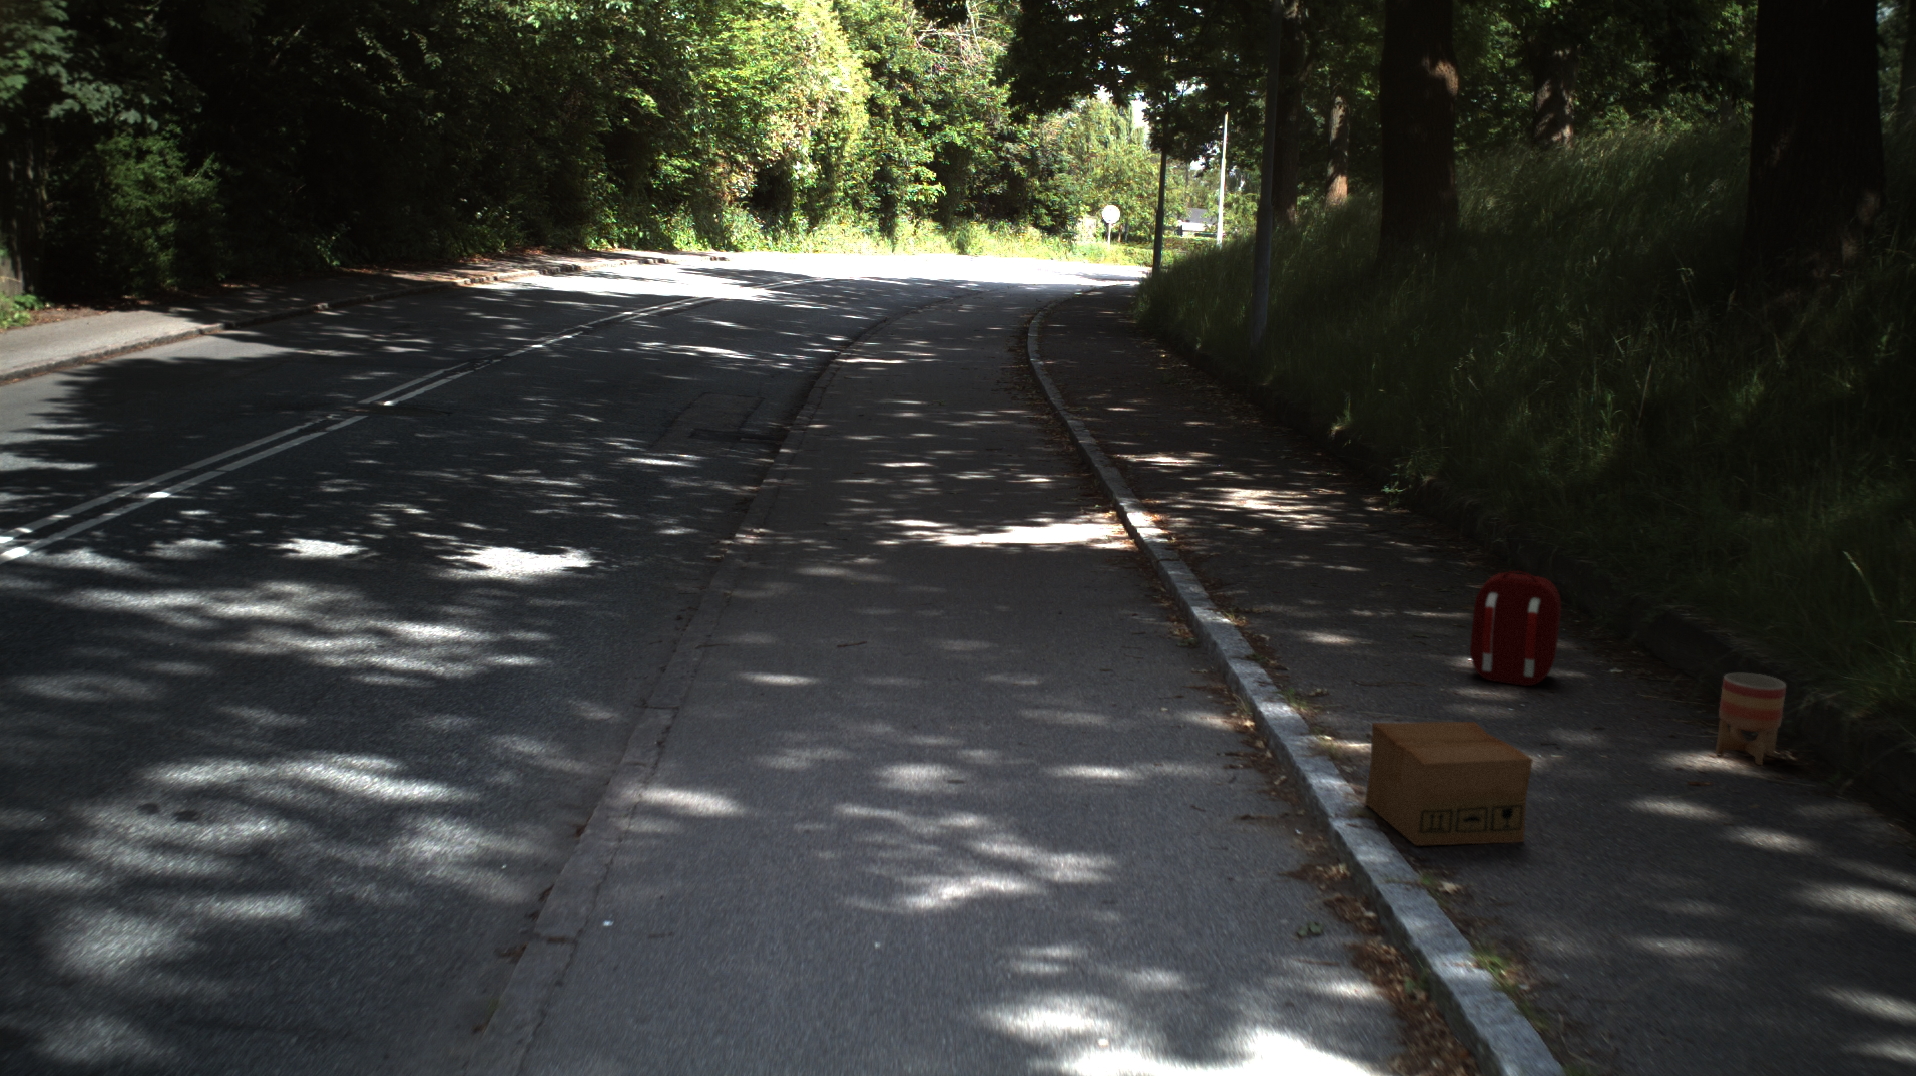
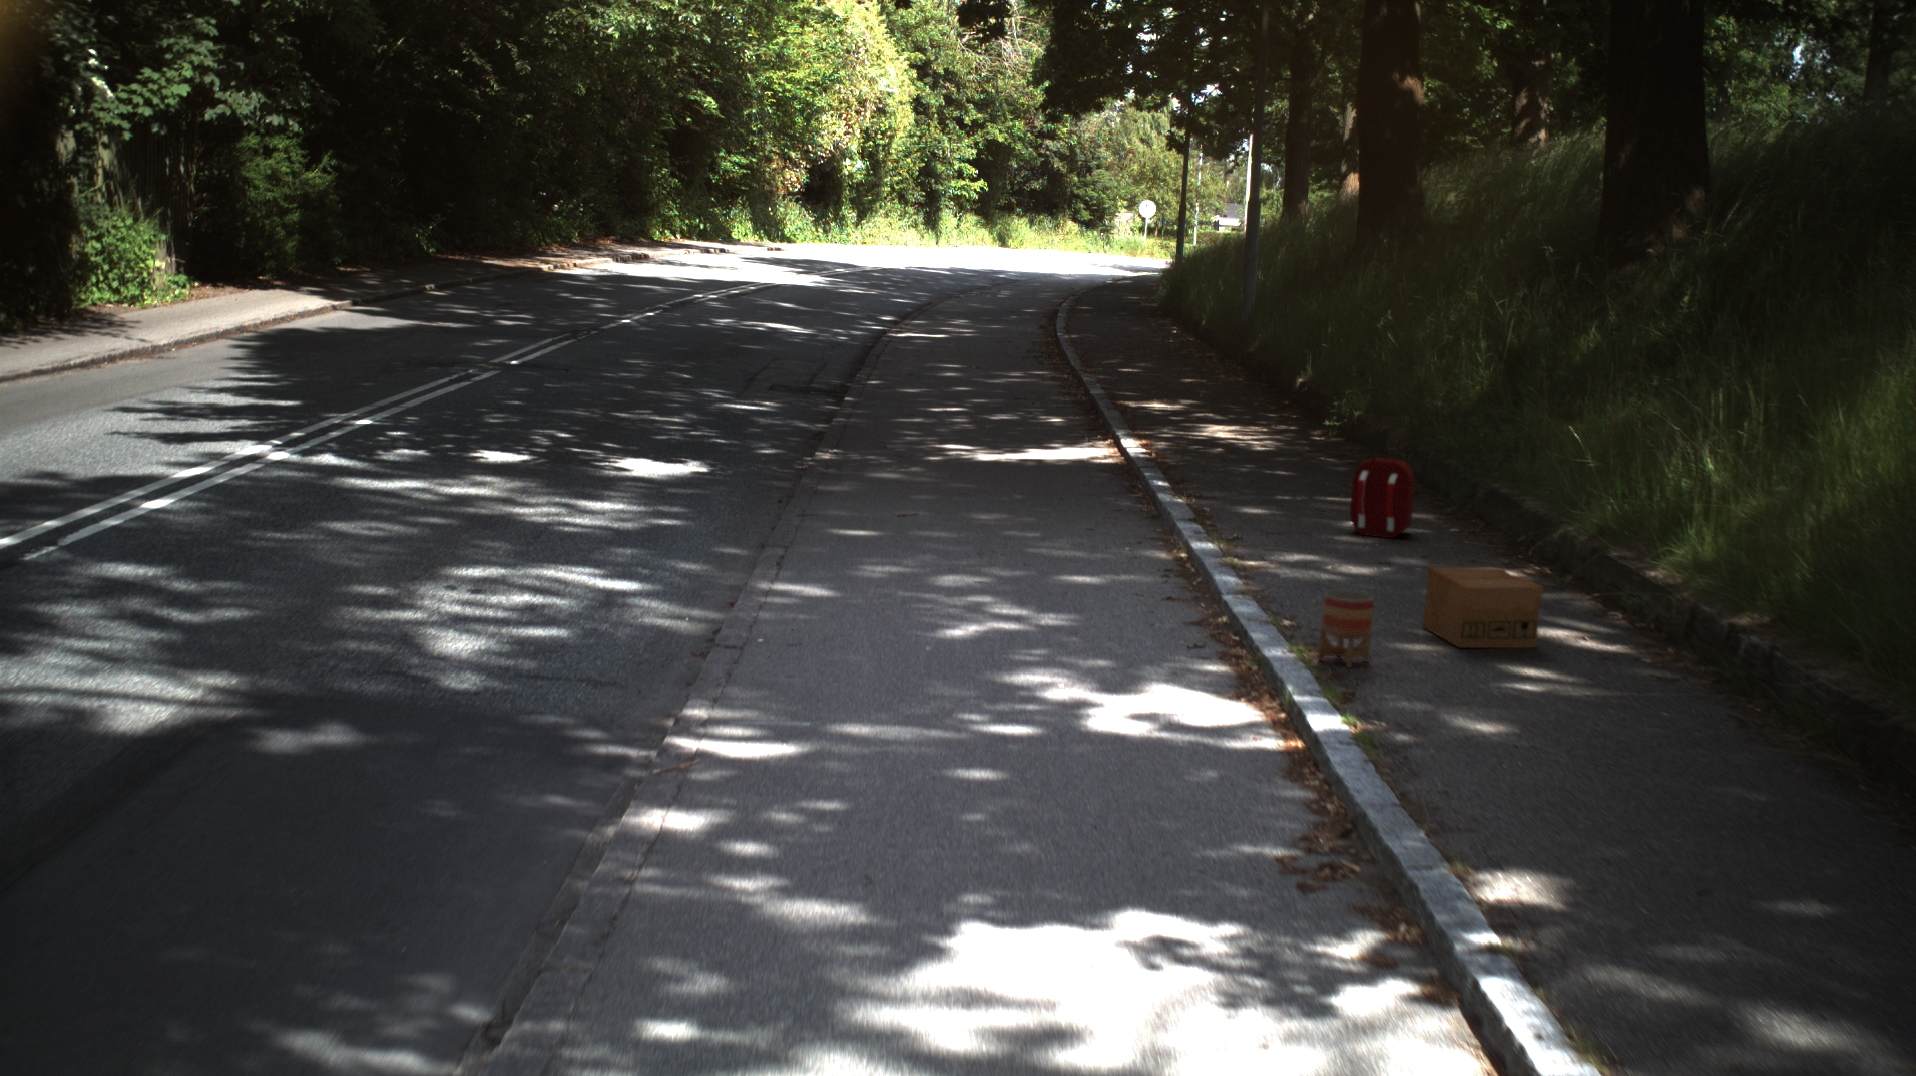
planter: present [1716,673,1786,765] -> present [1318,589,1374,668]
cardboard box: present [1365,722,1533,846] -> present [1422,567,1543,648]

